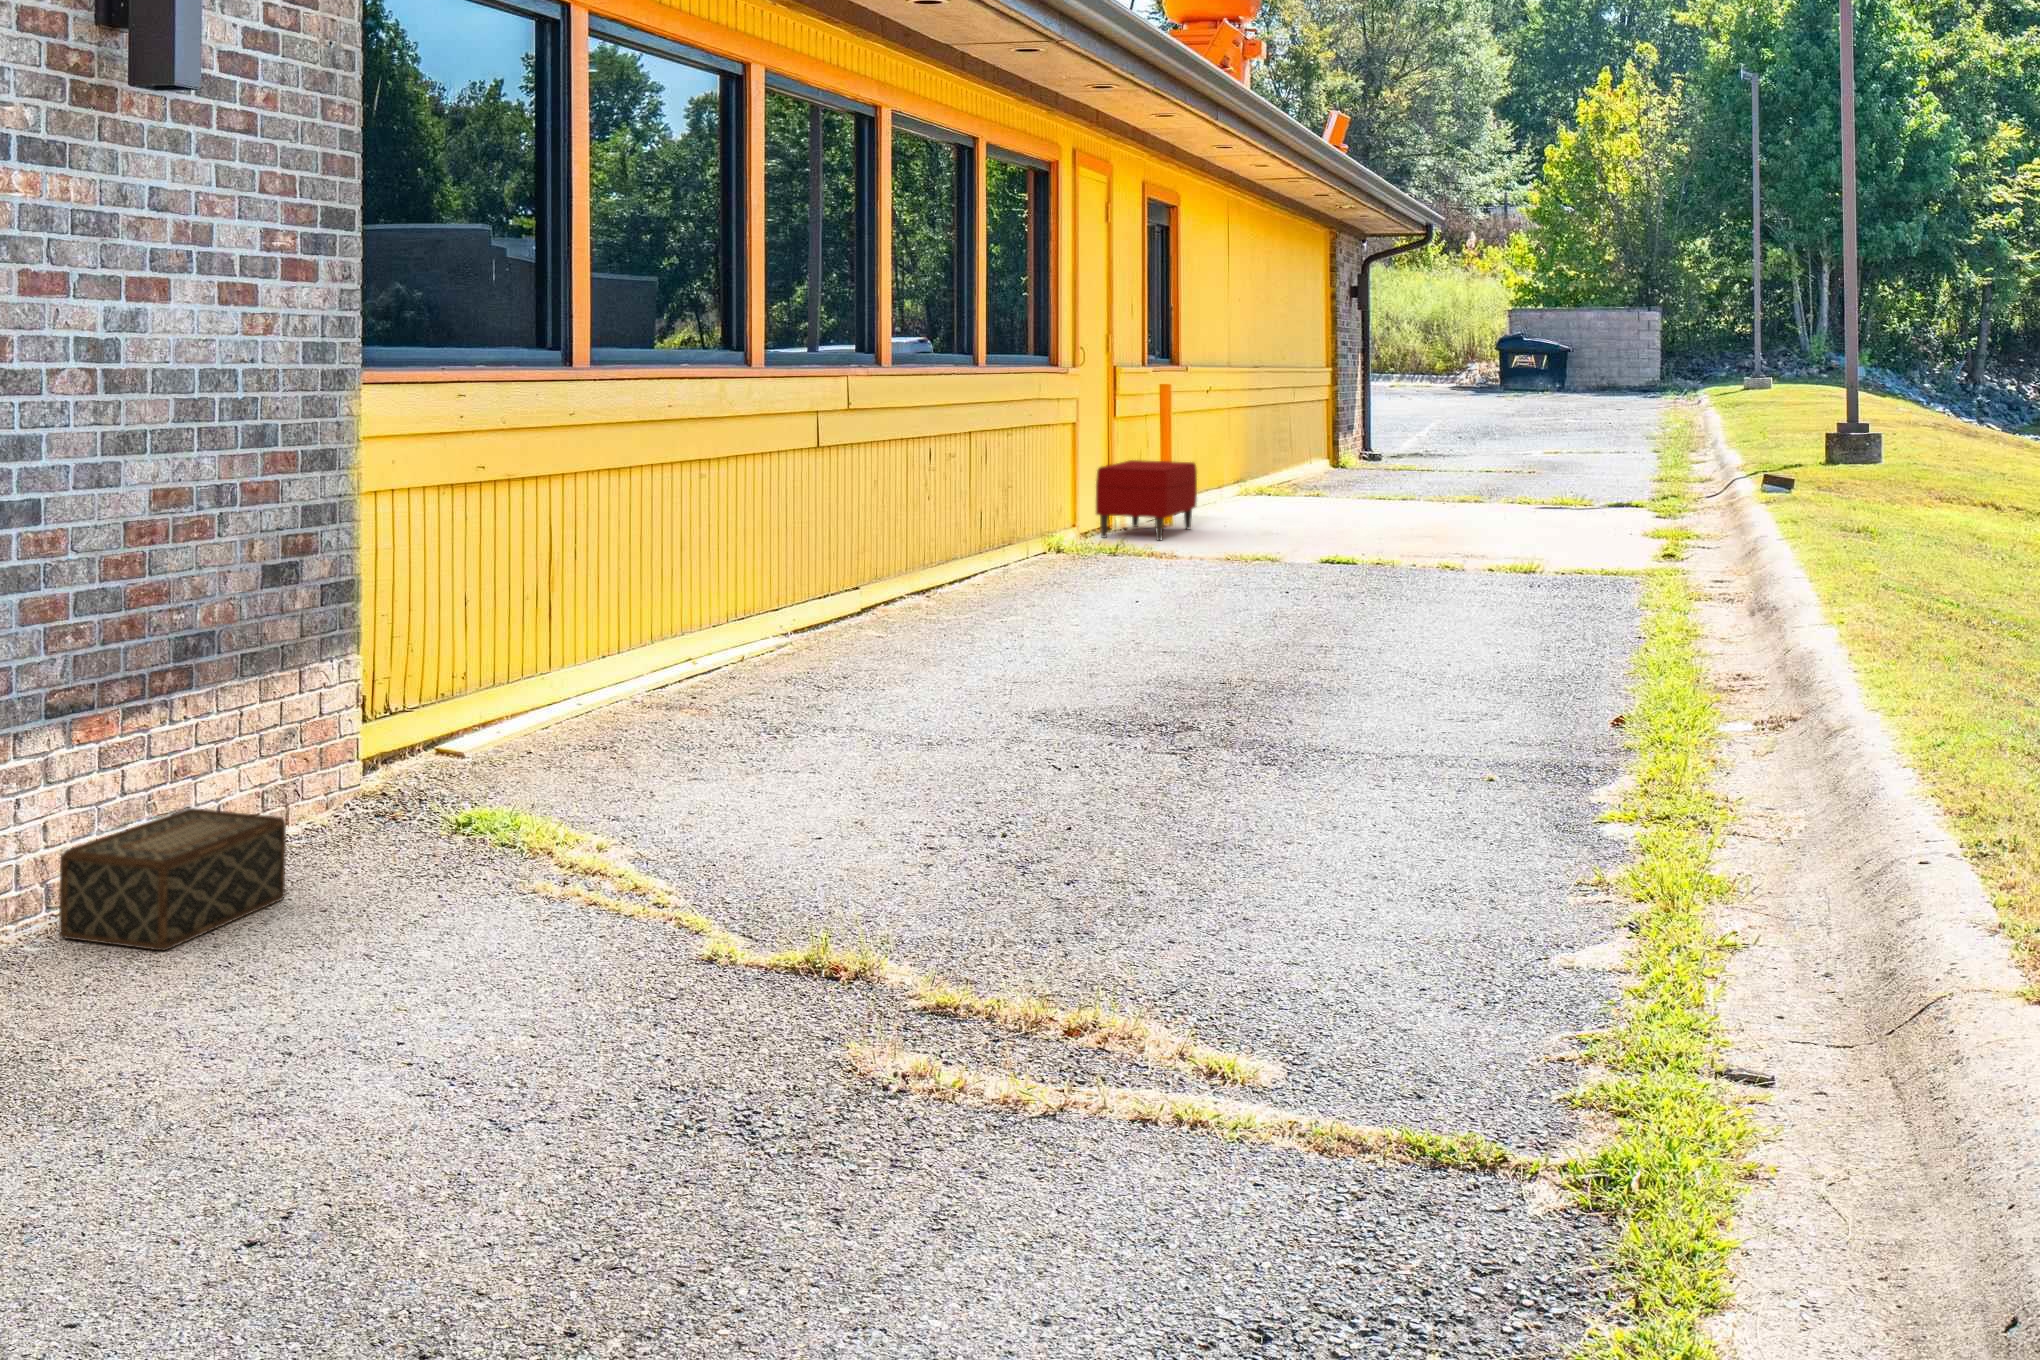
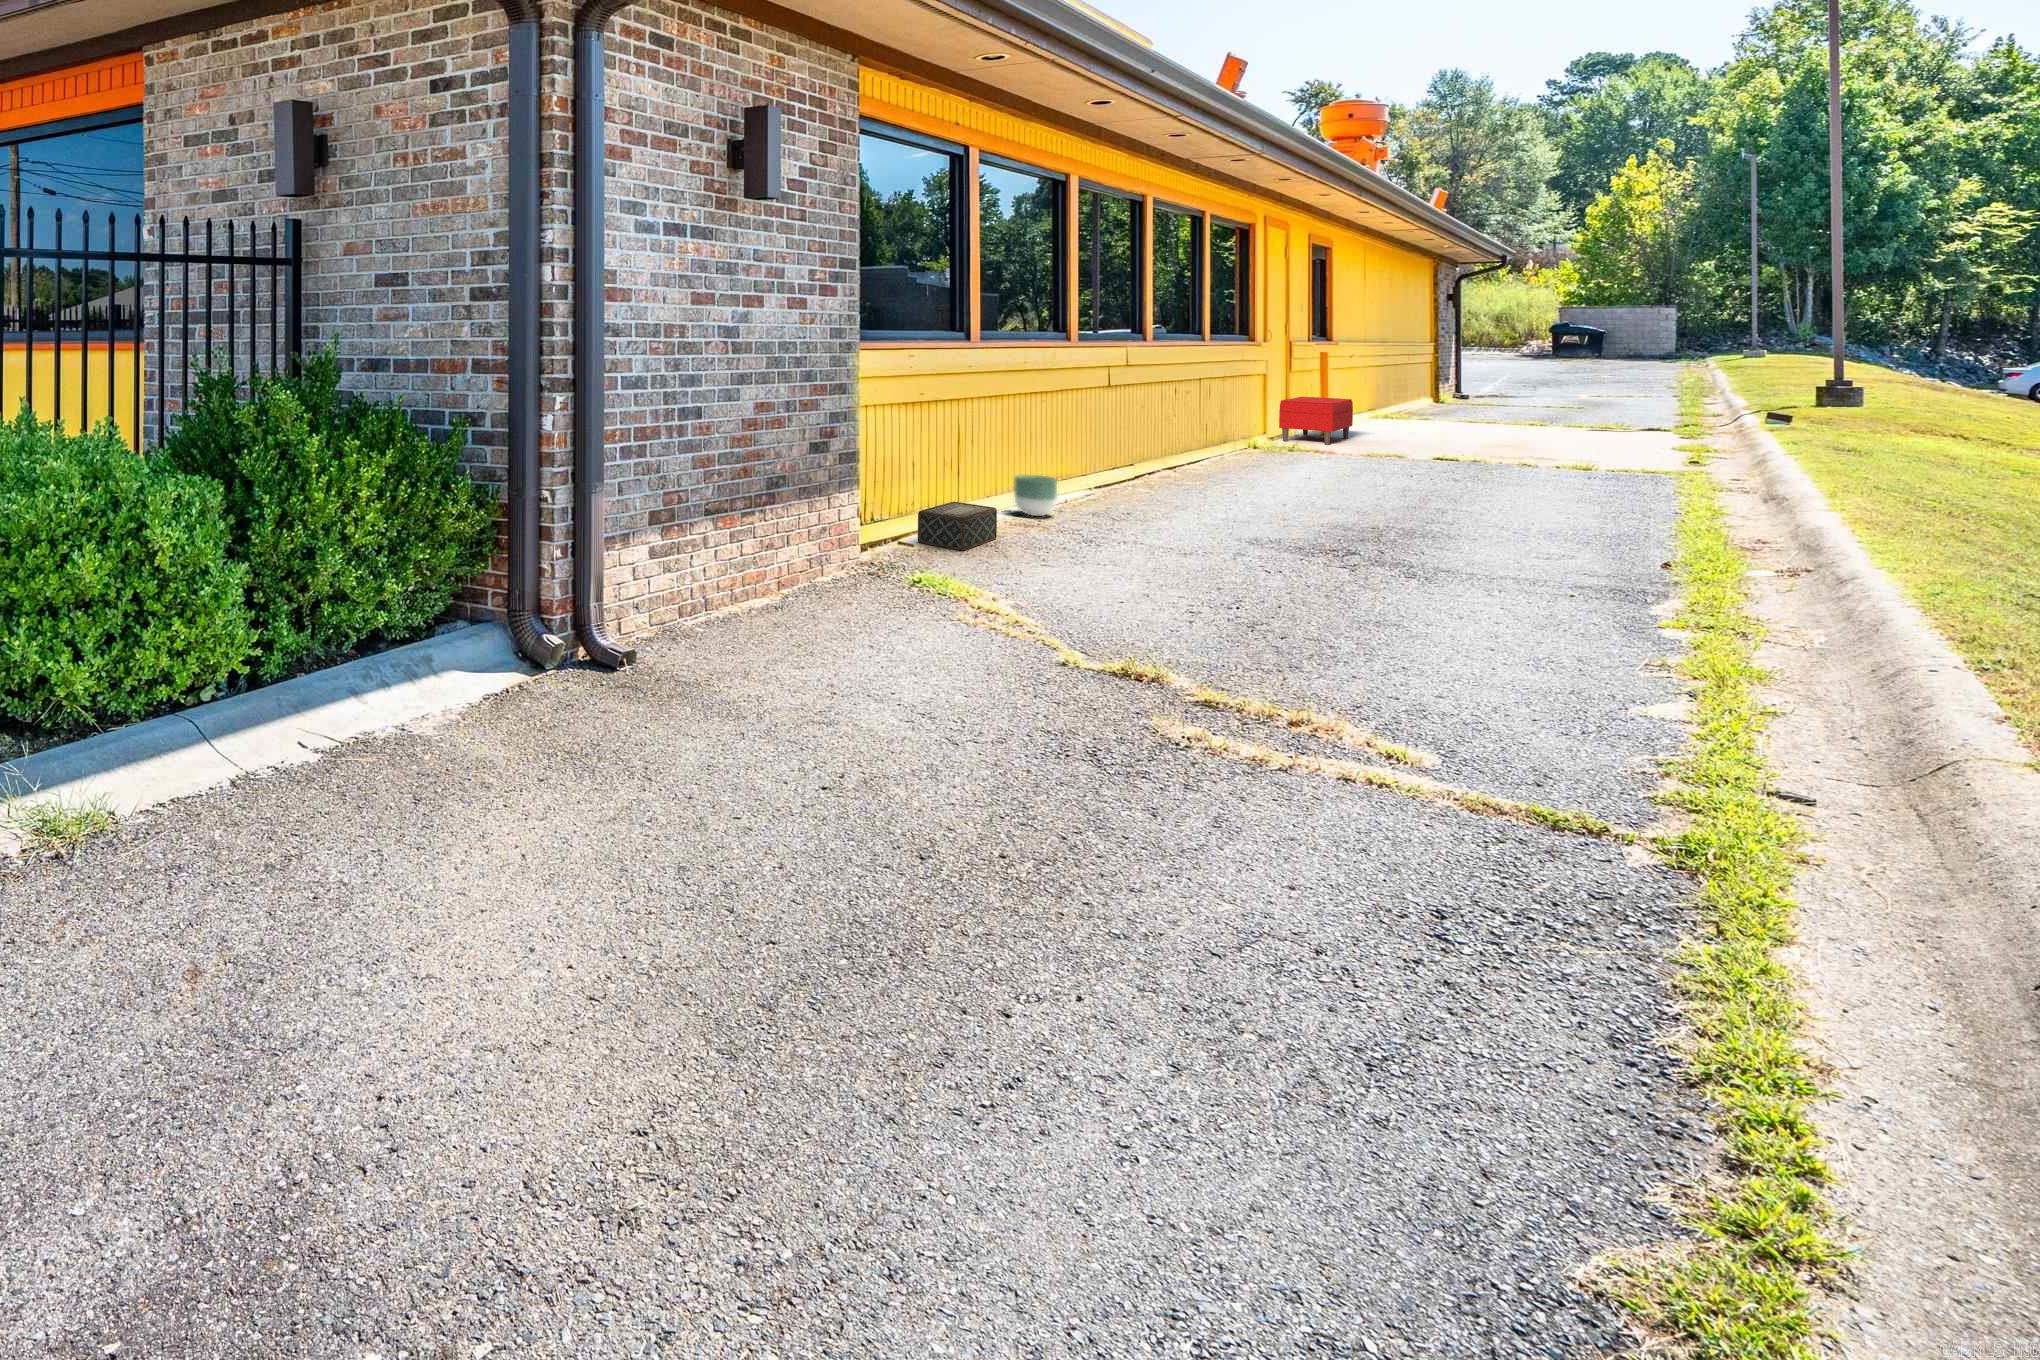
planter: none [655,612,723,687] -> present [1014,474,1057,516]
woven basket: present [59,808,286,950] -> present [918,502,997,551]

